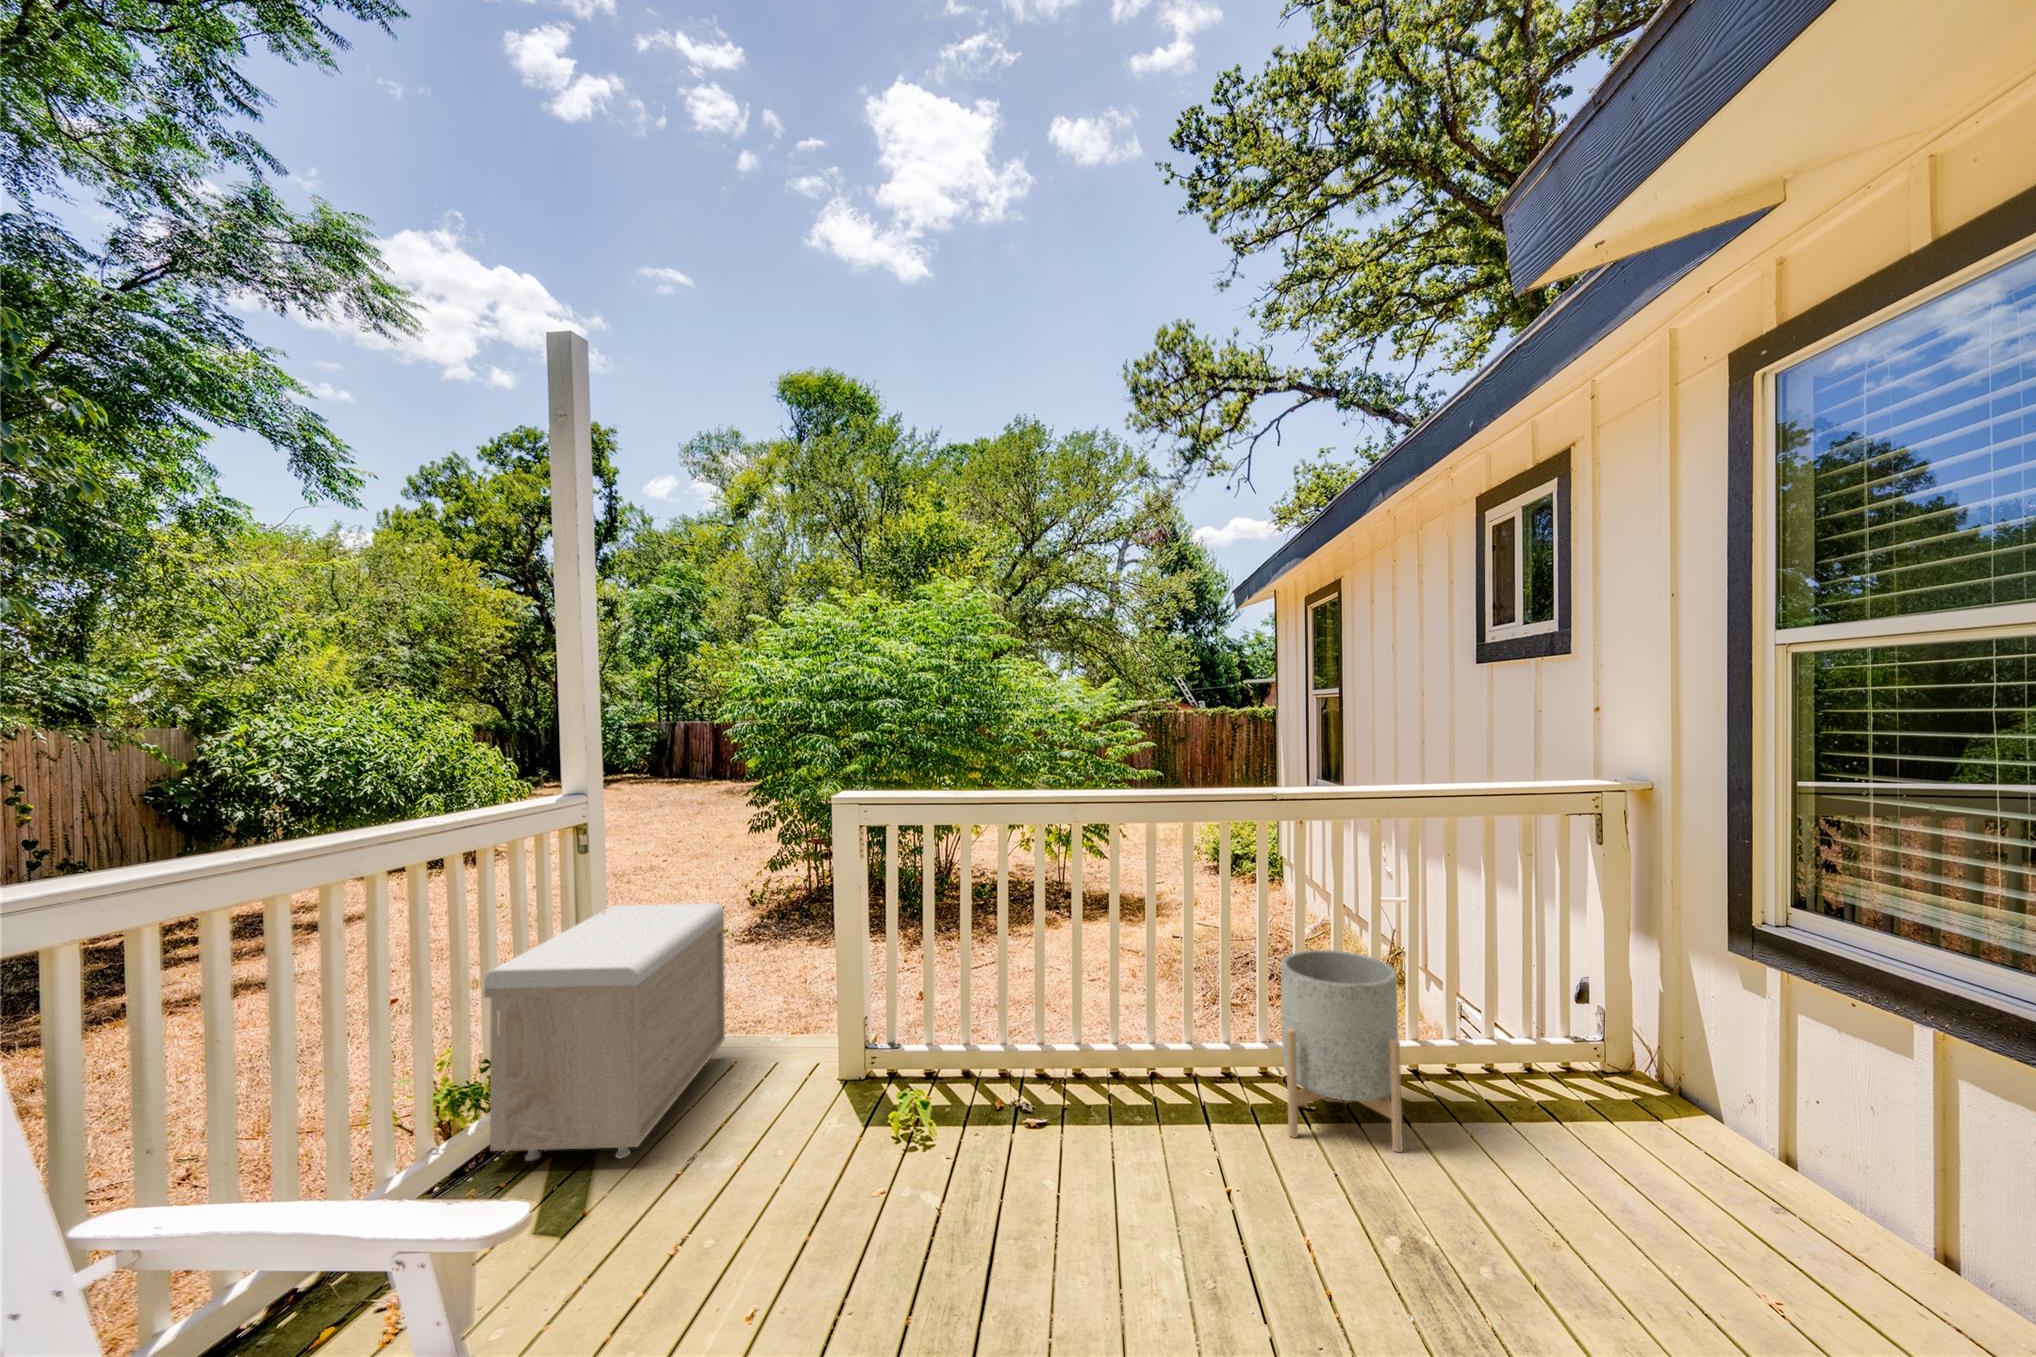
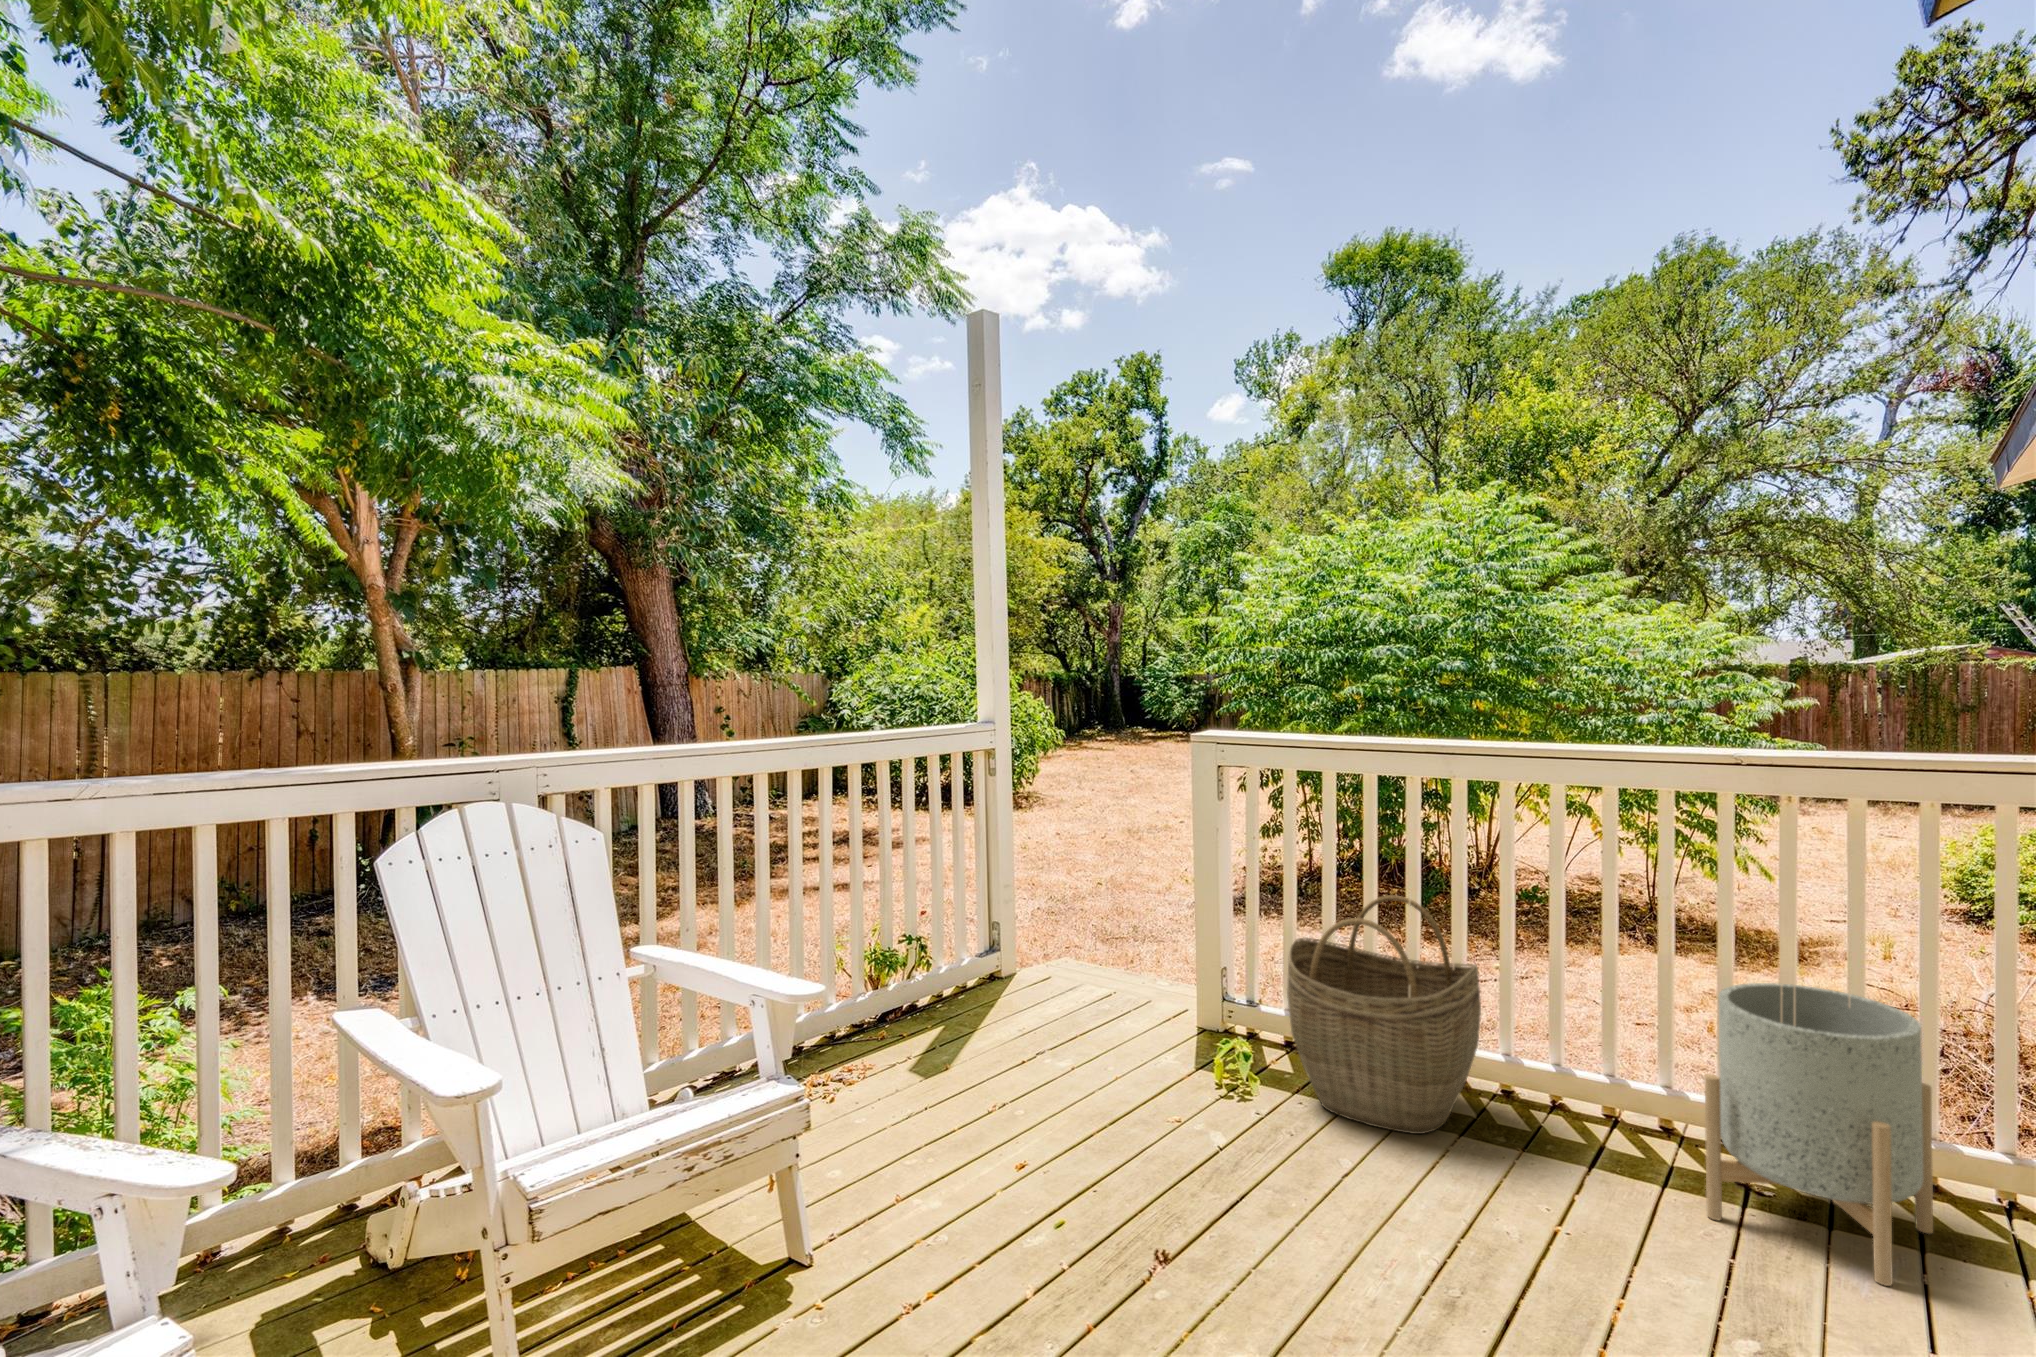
storage bench: present [484,903,725,1161] -> none [894,830,1109,1038]
woven basket: none [962,925,1119,1138] -> present [1287,895,1481,1134]

